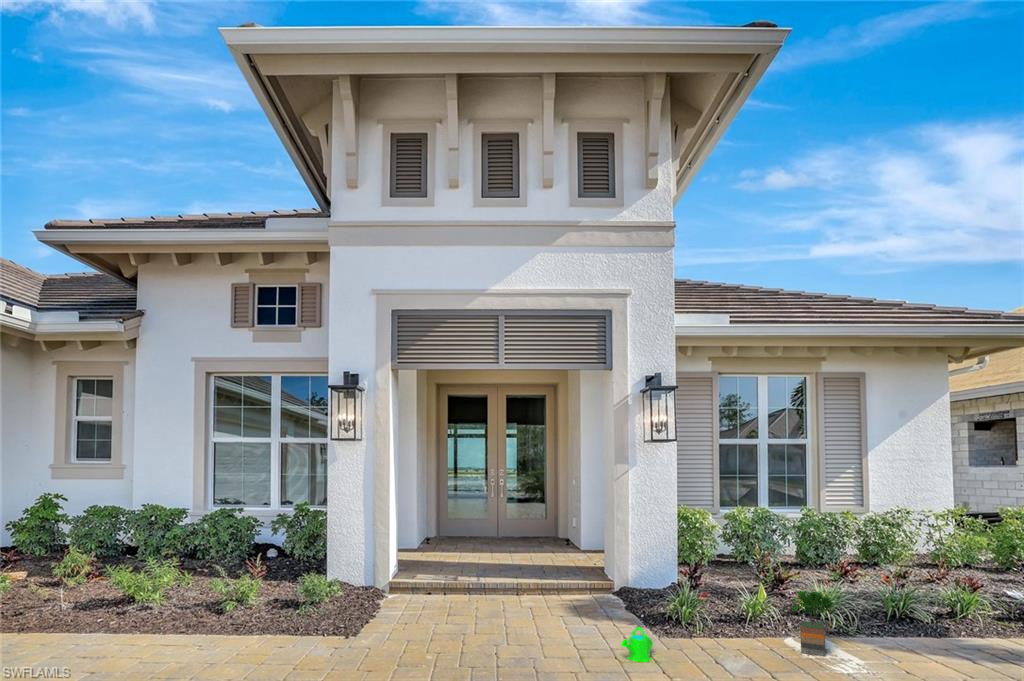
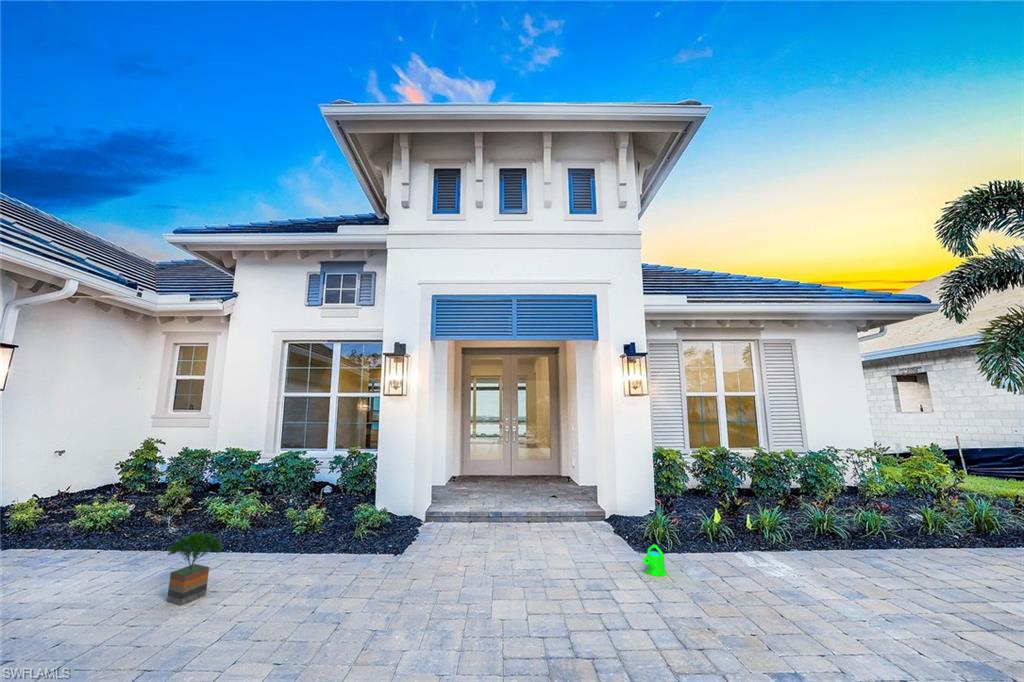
potted tree: present [791,591,834,656] -> present [167,533,222,606]

